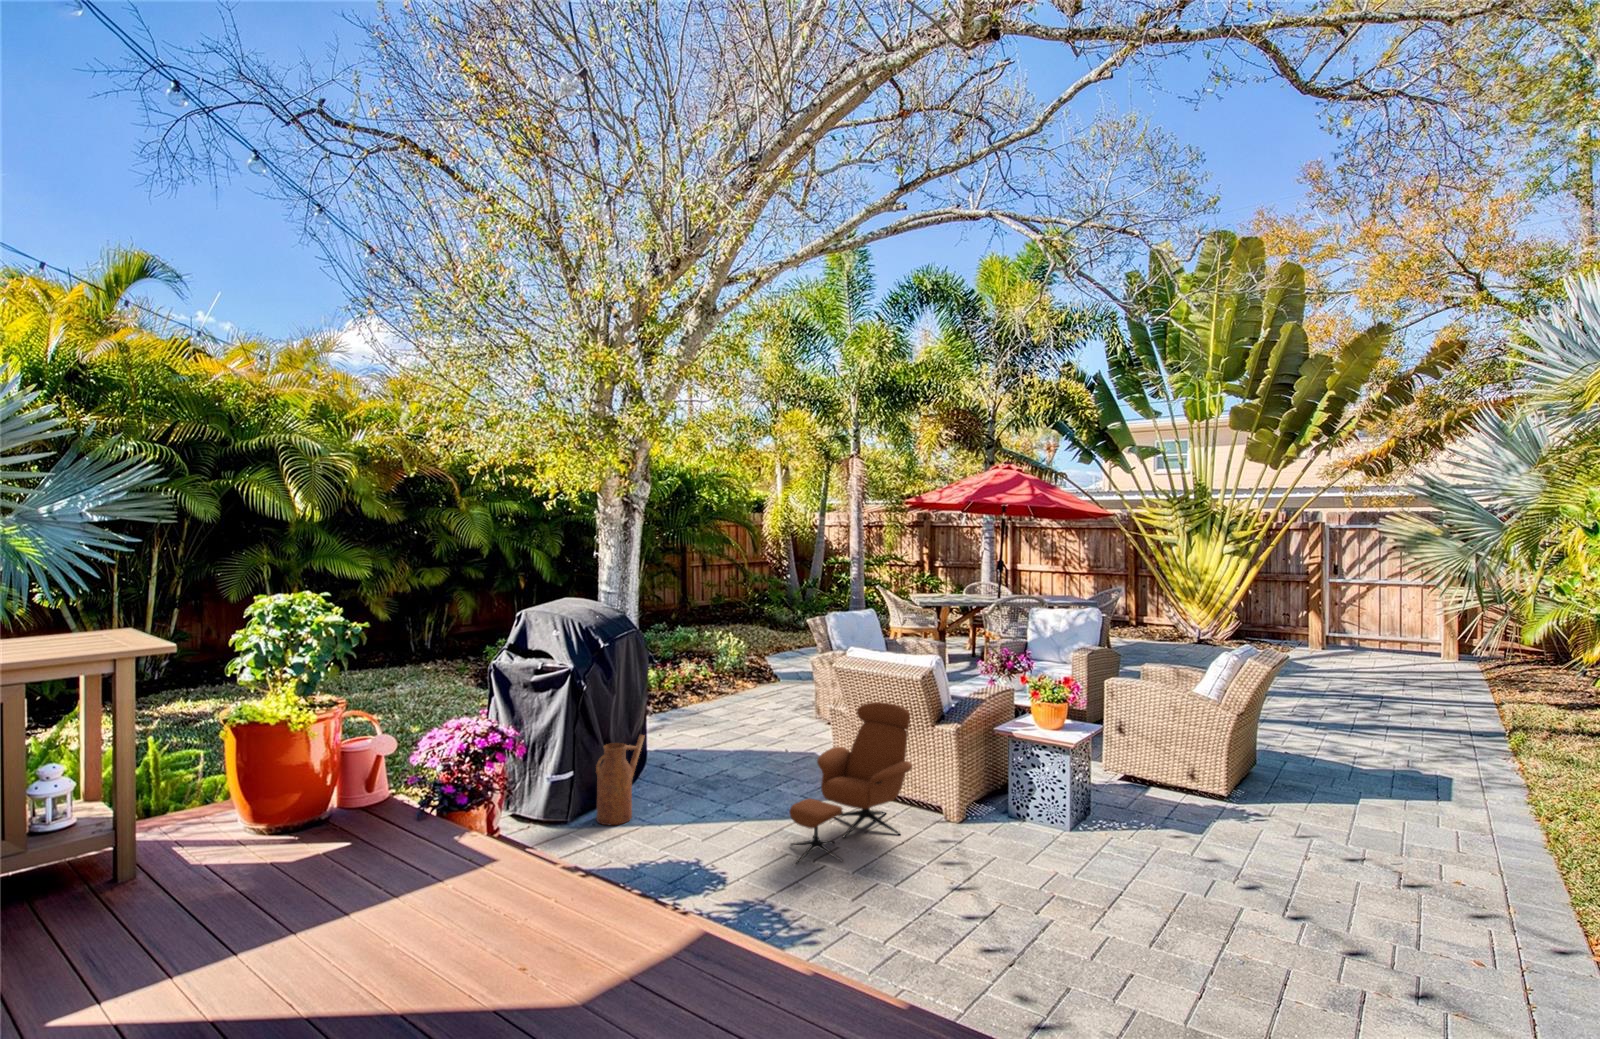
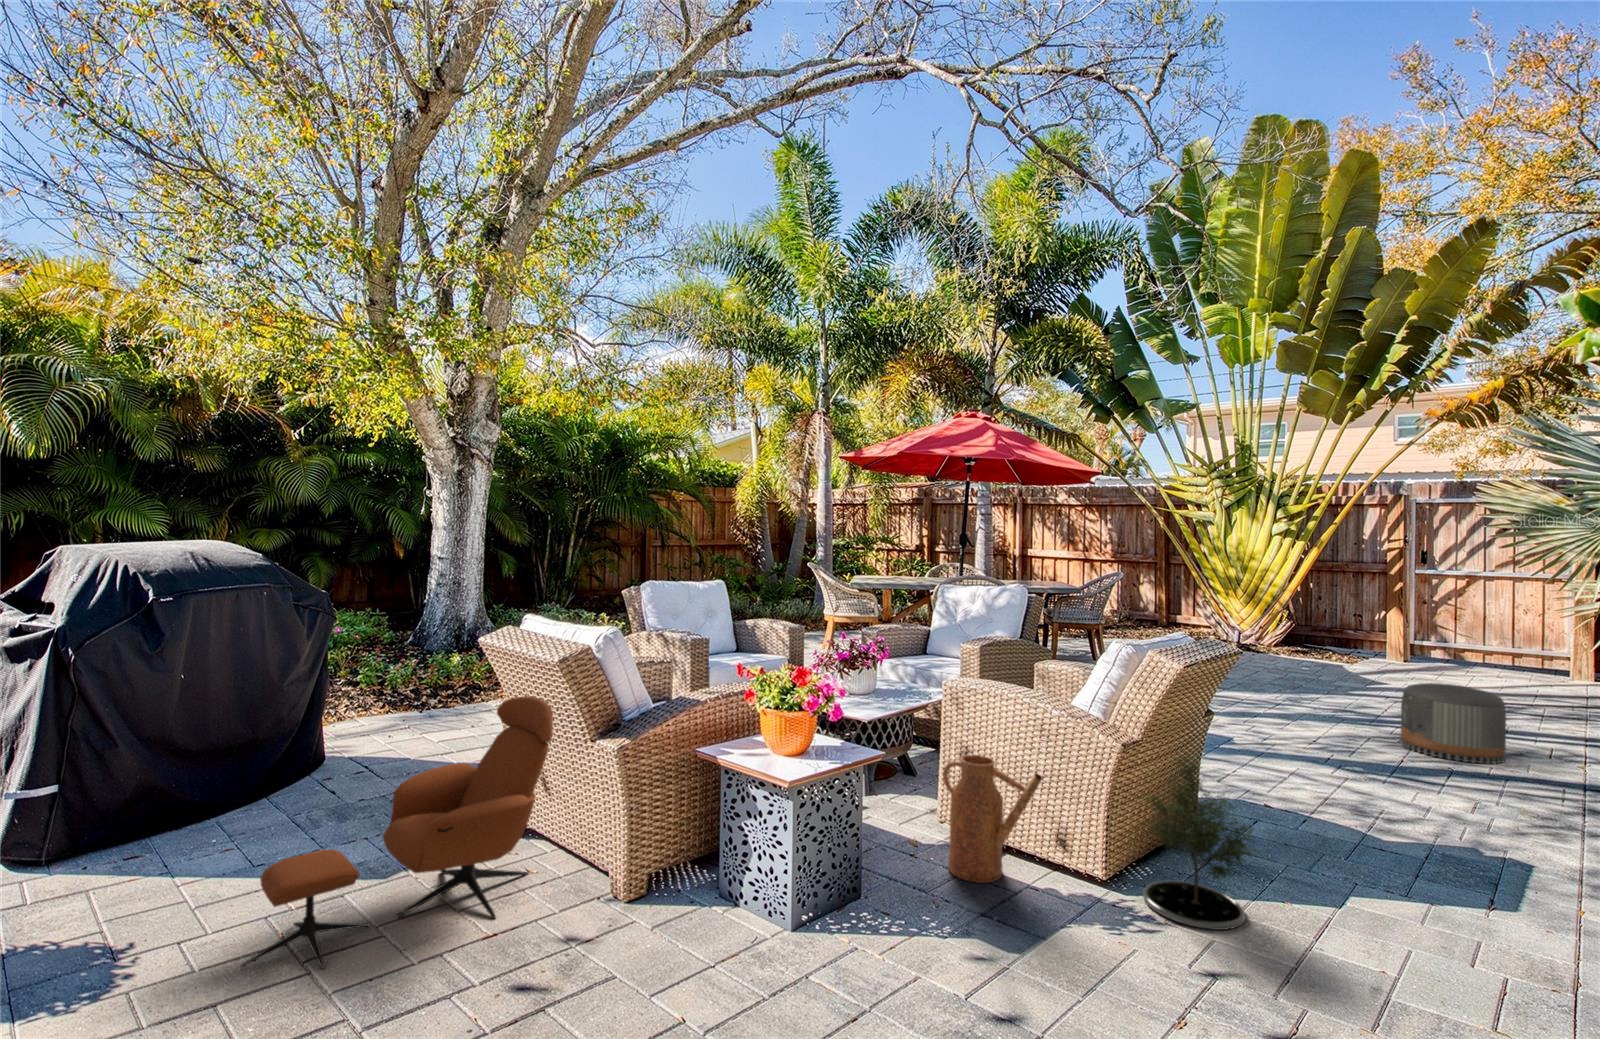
pouf: none [1346,668,1413,720] -> present [1401,683,1506,764]
potted tree: none [1242,712,1317,814] -> present [1143,755,1261,930]
watering can: present [596,735,644,825] -> present [943,755,1042,883]

